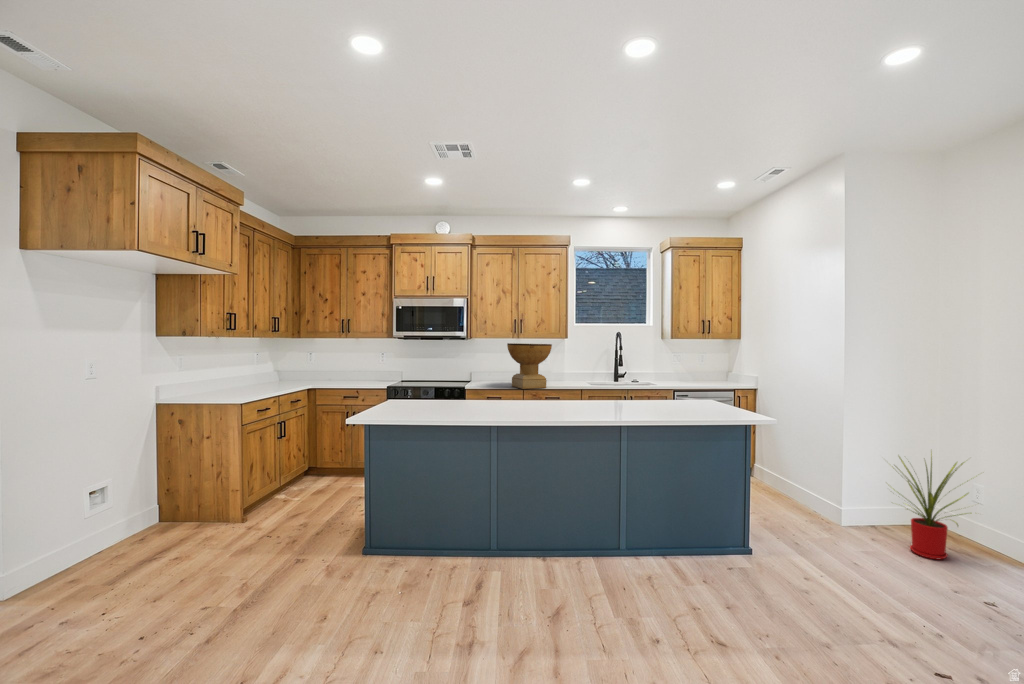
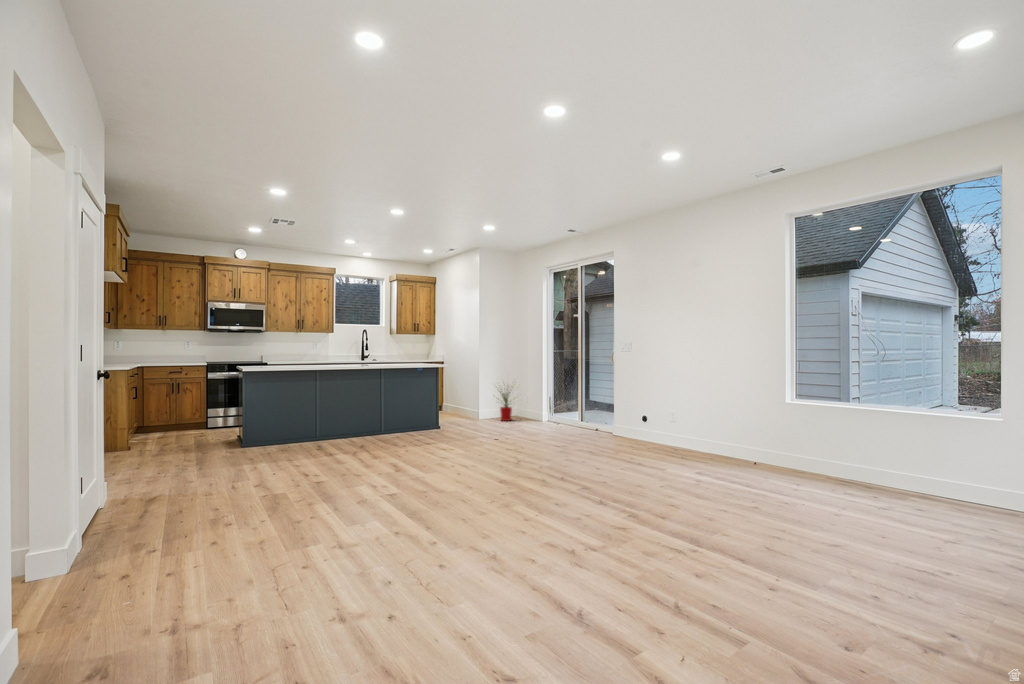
decorative bowl: present [507,343,552,389] -> none [301,334,330,361]

